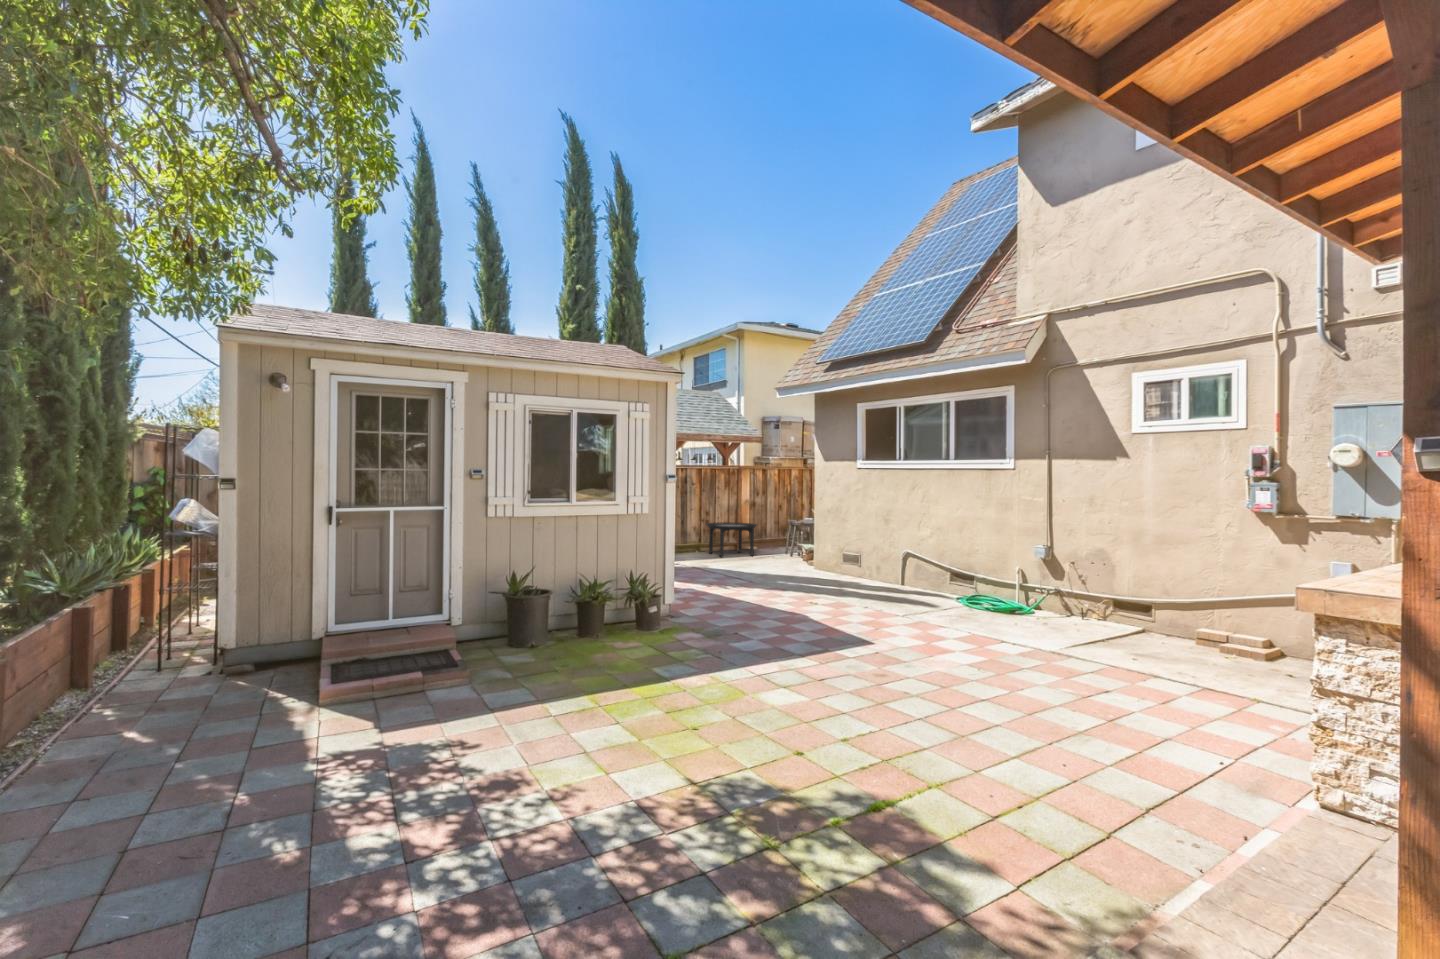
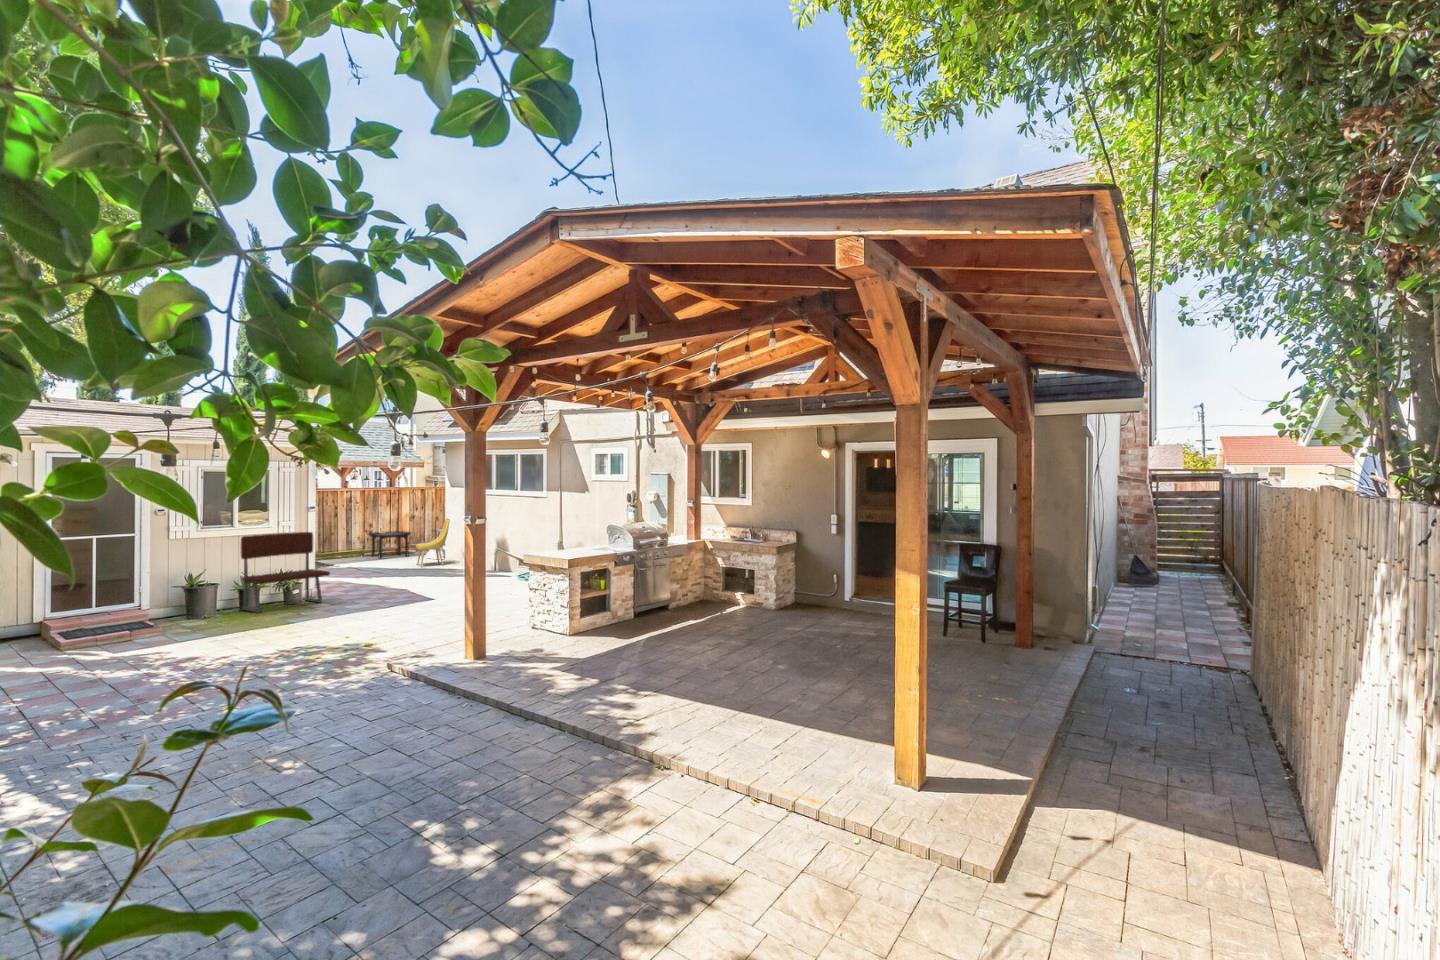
chair: none [776,505,822,575] -> present [416,518,450,567]
bench: none [581,514,703,646] -> present [241,532,330,613]

